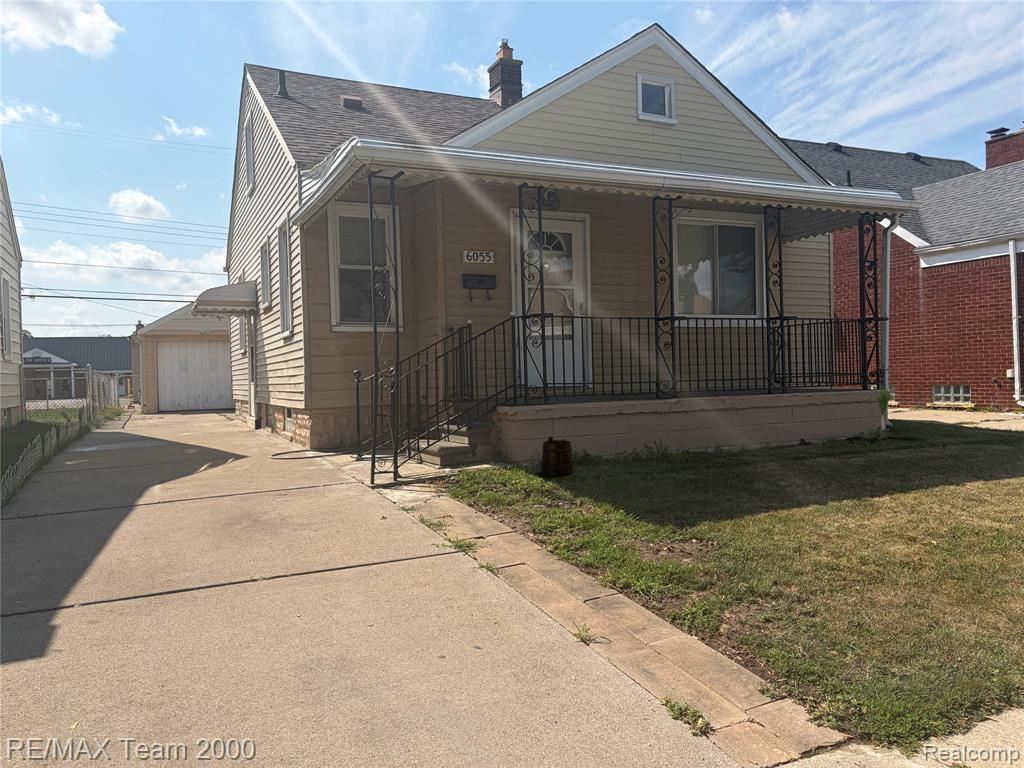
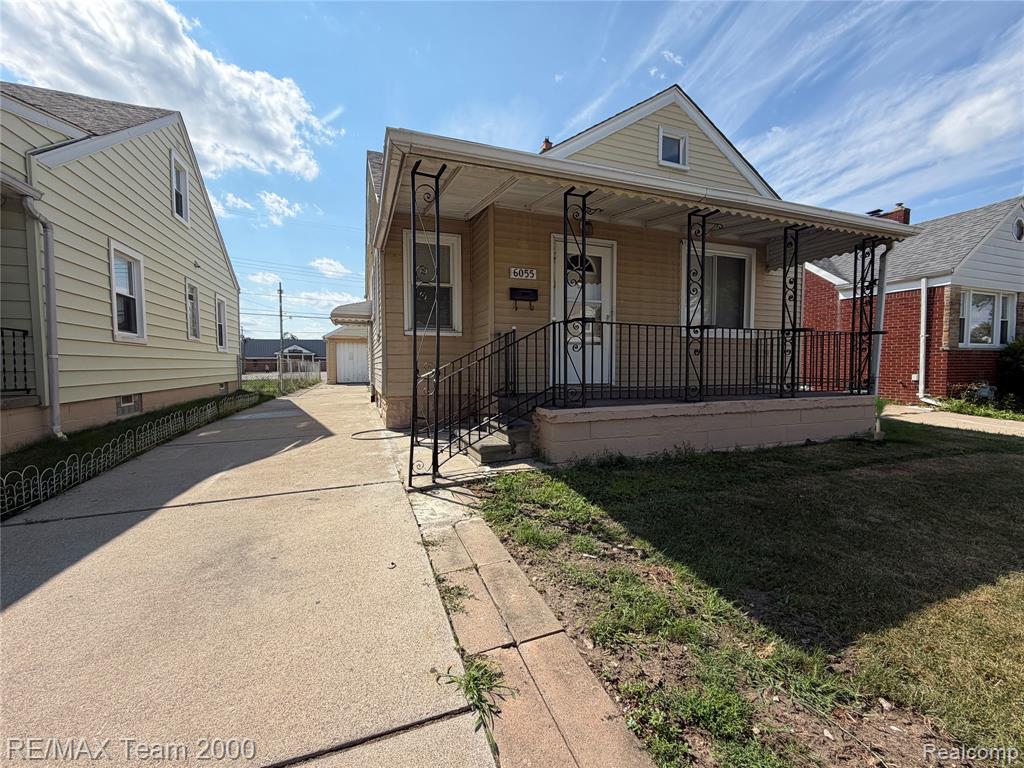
bucket: present [541,437,574,476] -> none [582,442,616,486]

